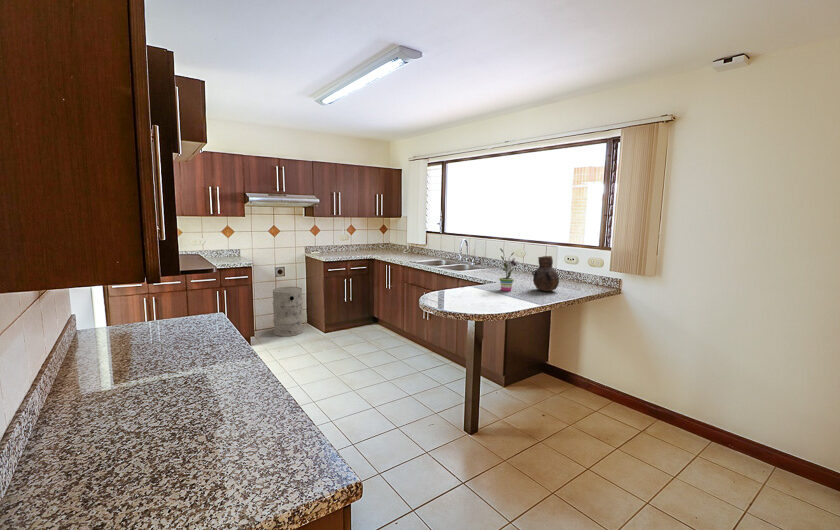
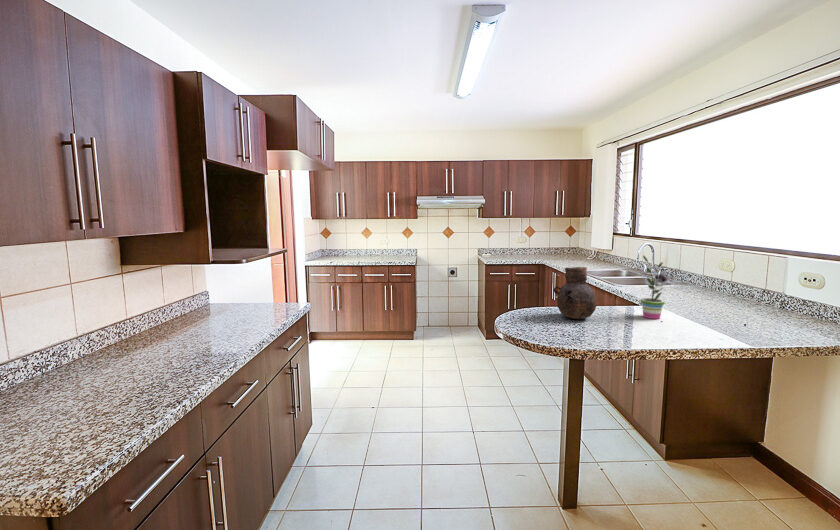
vase: present [532,256,559,291] -> present [554,267,596,319]
trash can: present [273,287,303,336] -> none [440,286,468,335]

